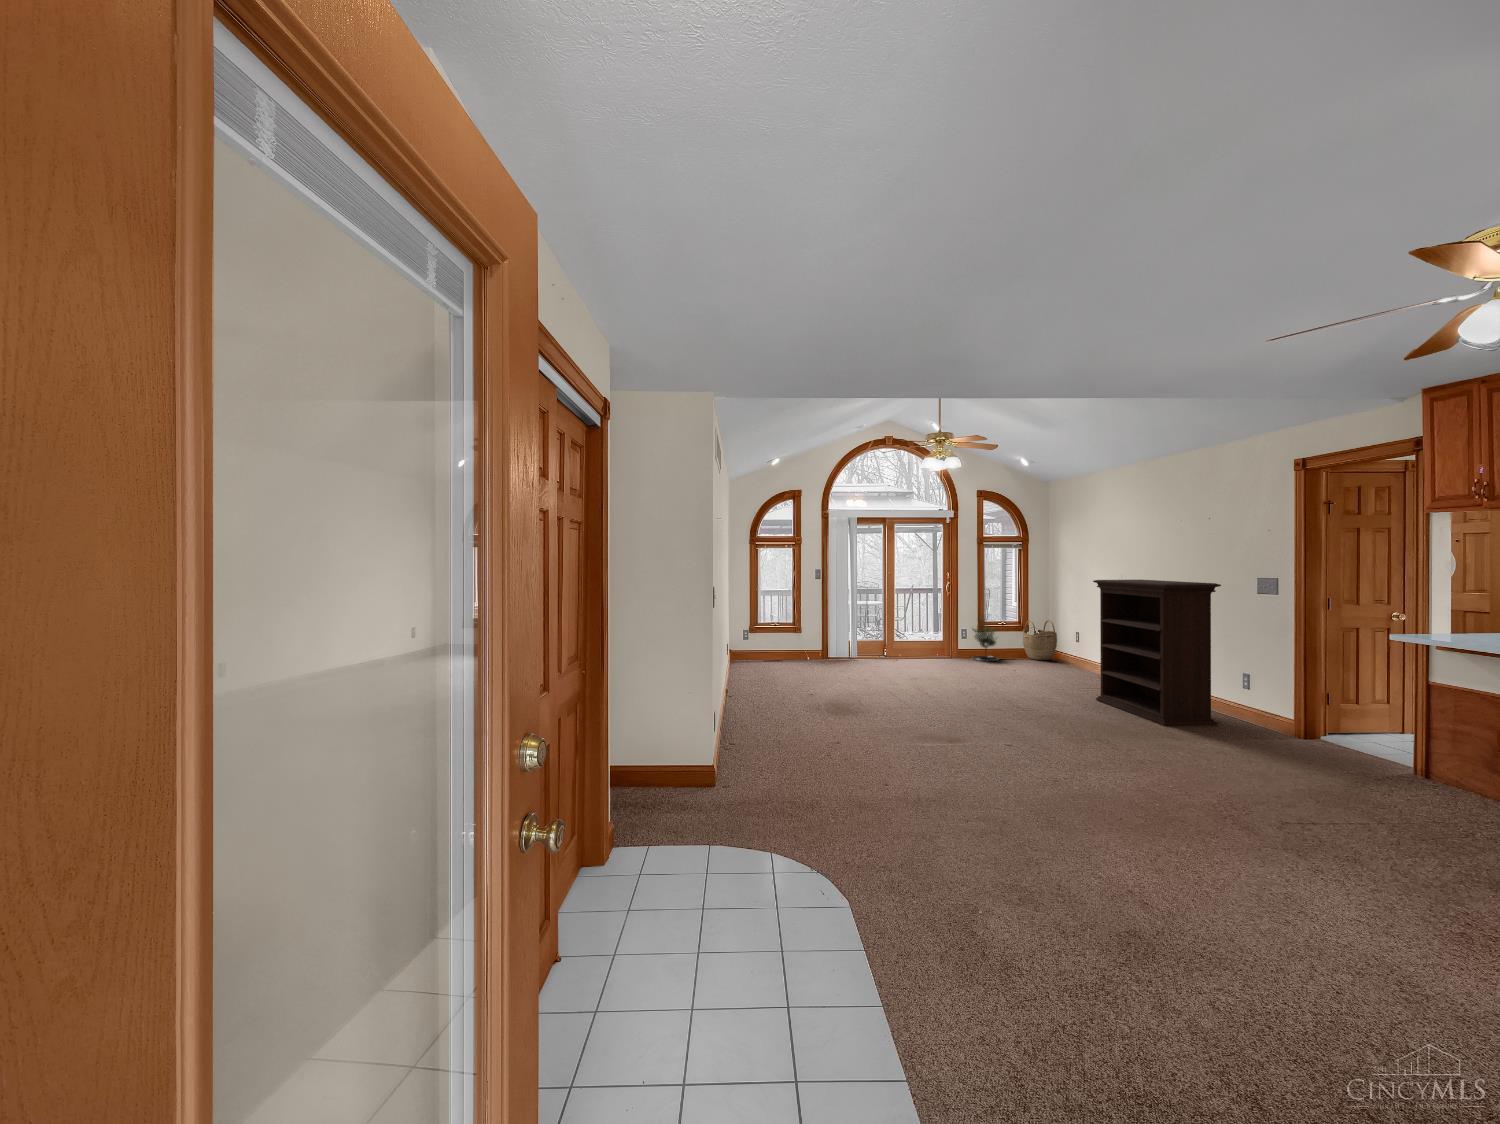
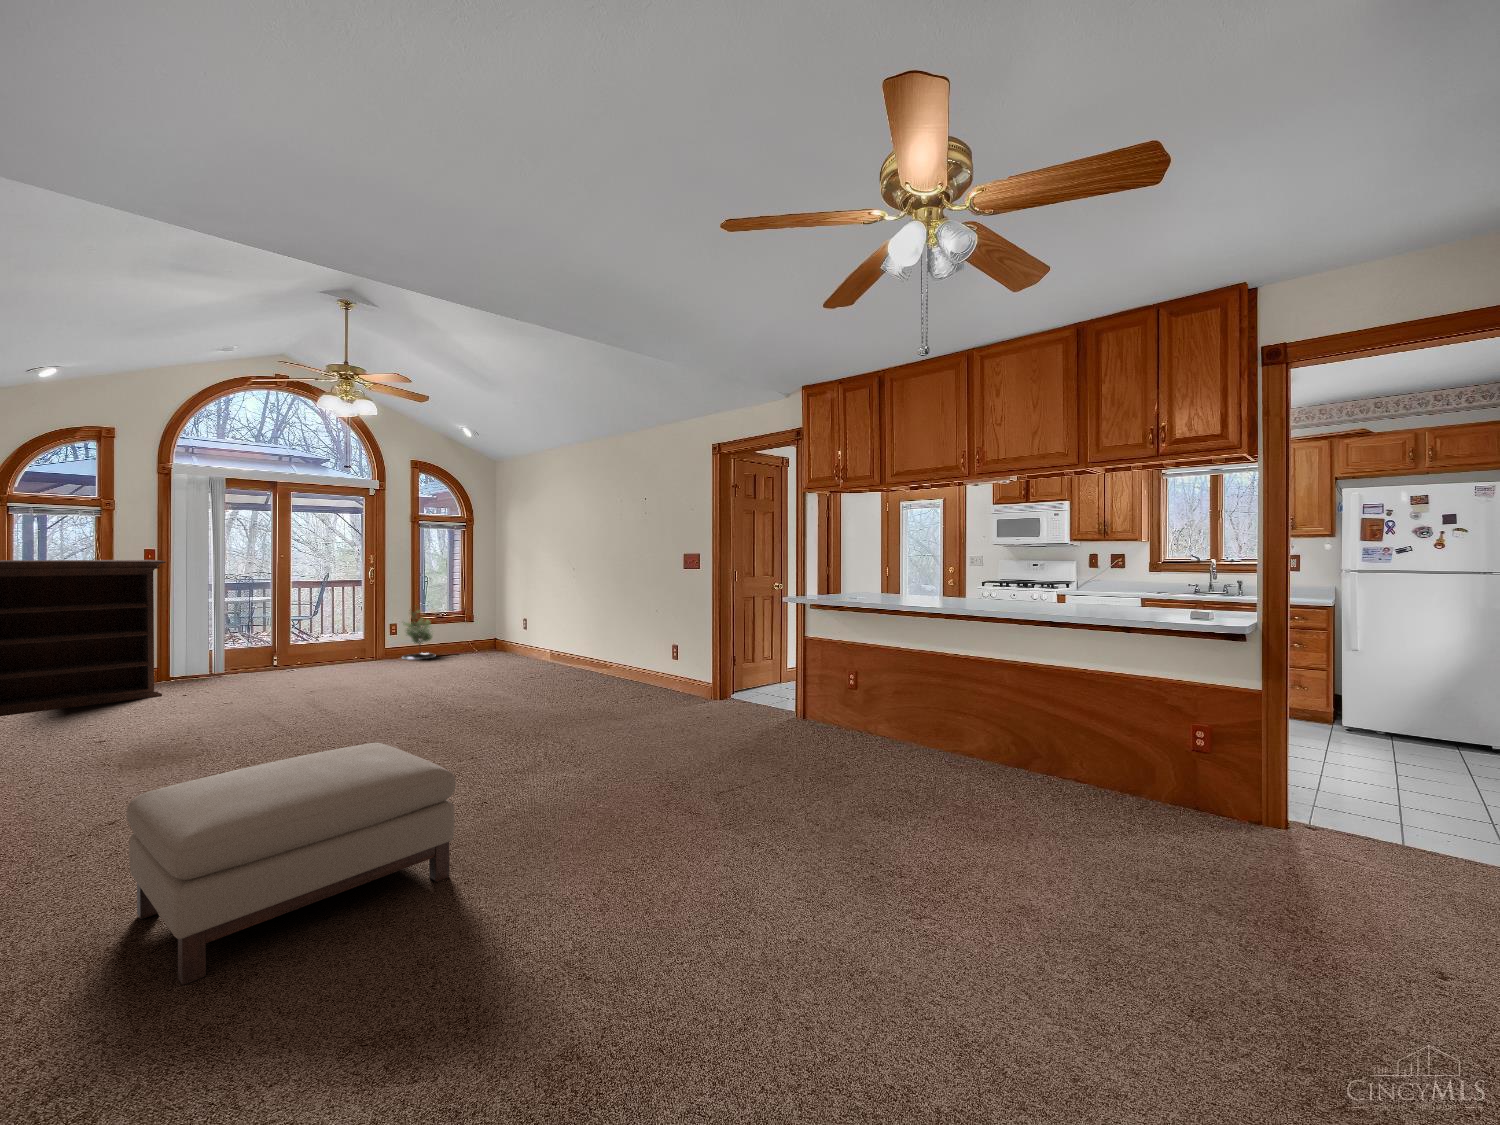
bookshelf: present [1093,580,1221,726] -> present [0,560,166,716]
woven basket: present [1023,620,1057,660] -> none [464,608,501,652]
ottoman: none [860,713,1032,817] -> present [126,743,456,985]

